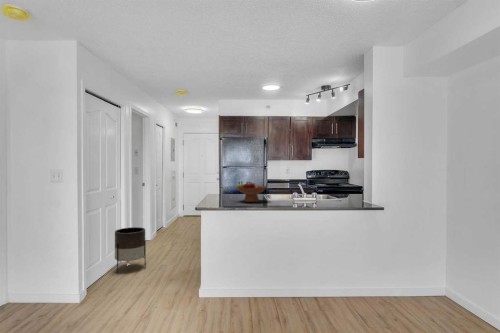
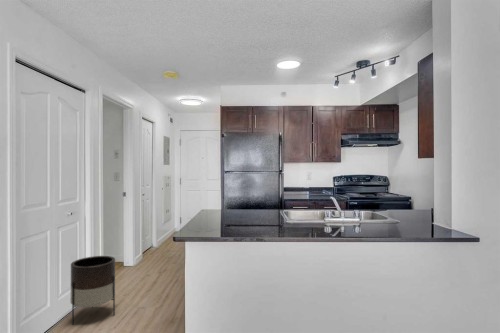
fruit bowl: present [237,182,266,202] -> none [240,194,286,226]

